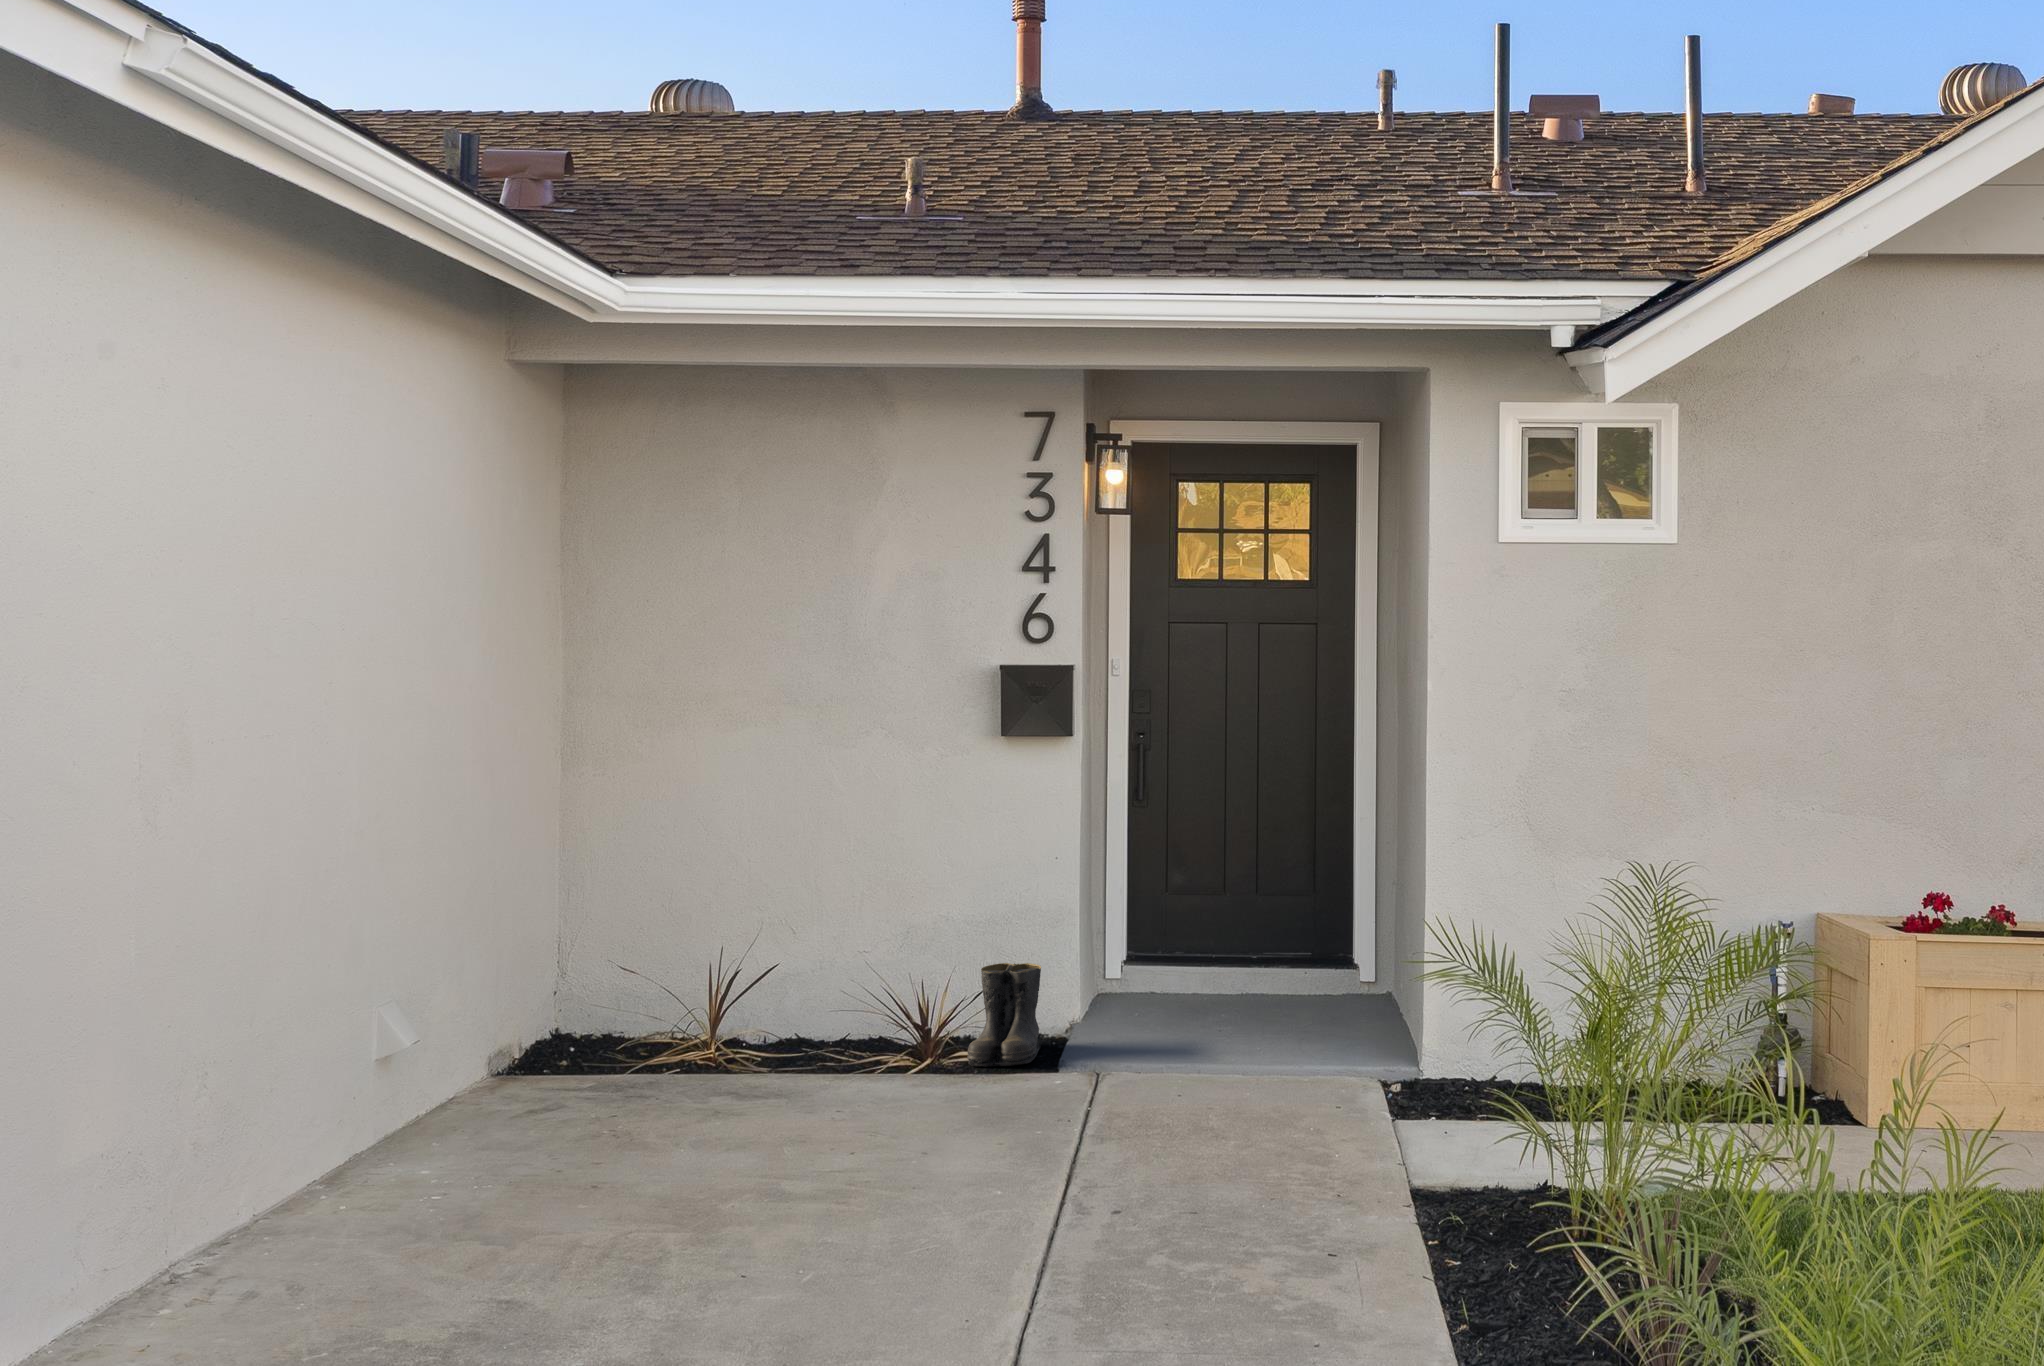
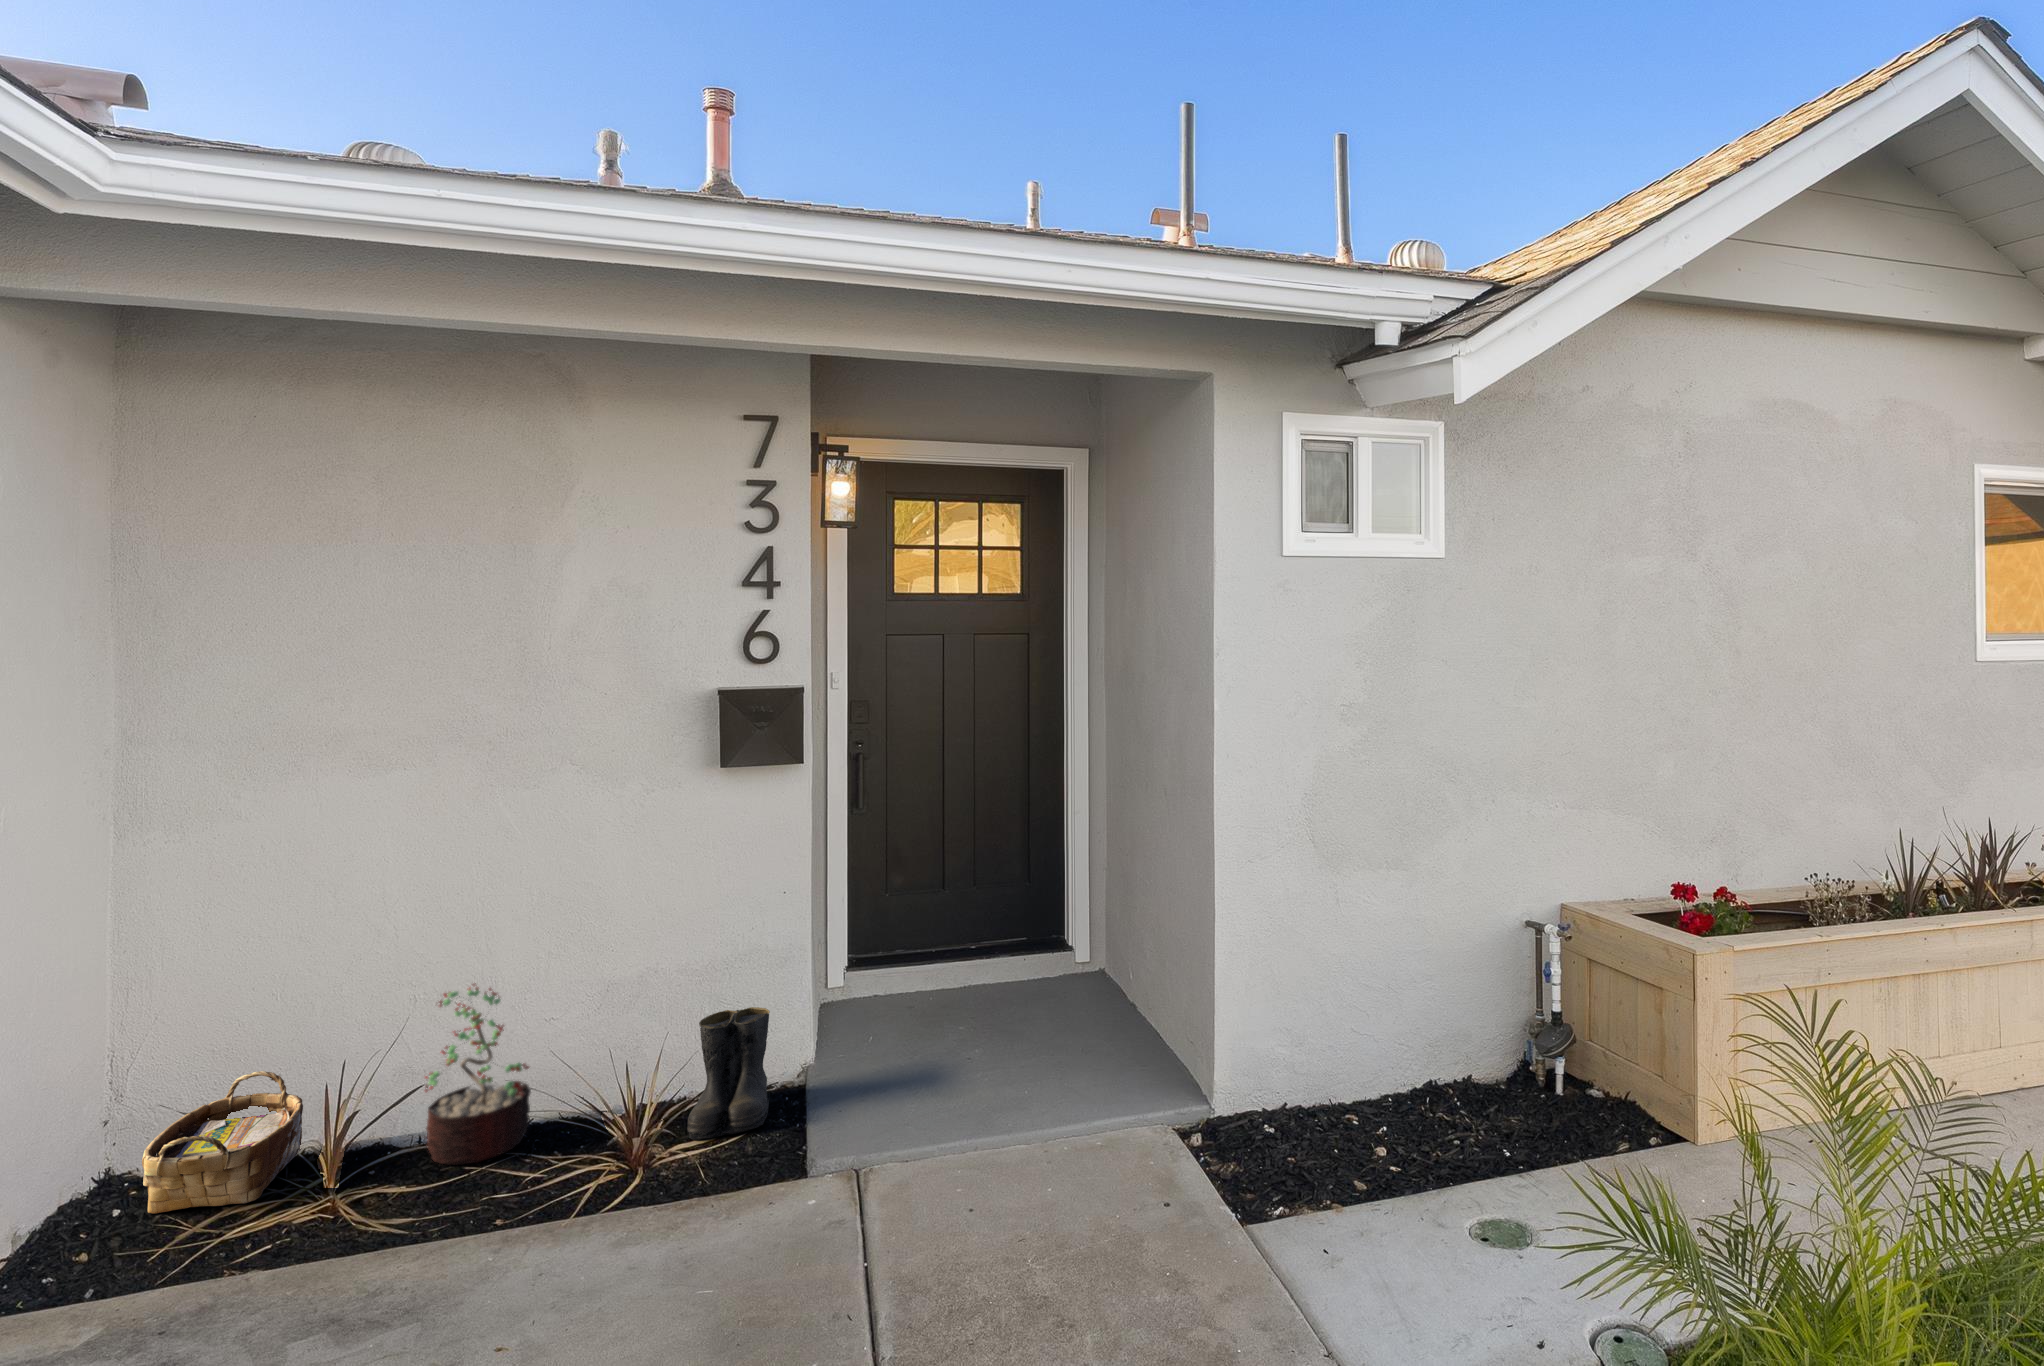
decorative plant: none [768,911,847,1059] -> present [426,983,531,1165]
woven basket: none [579,965,683,1061] -> present [142,1071,303,1214]

